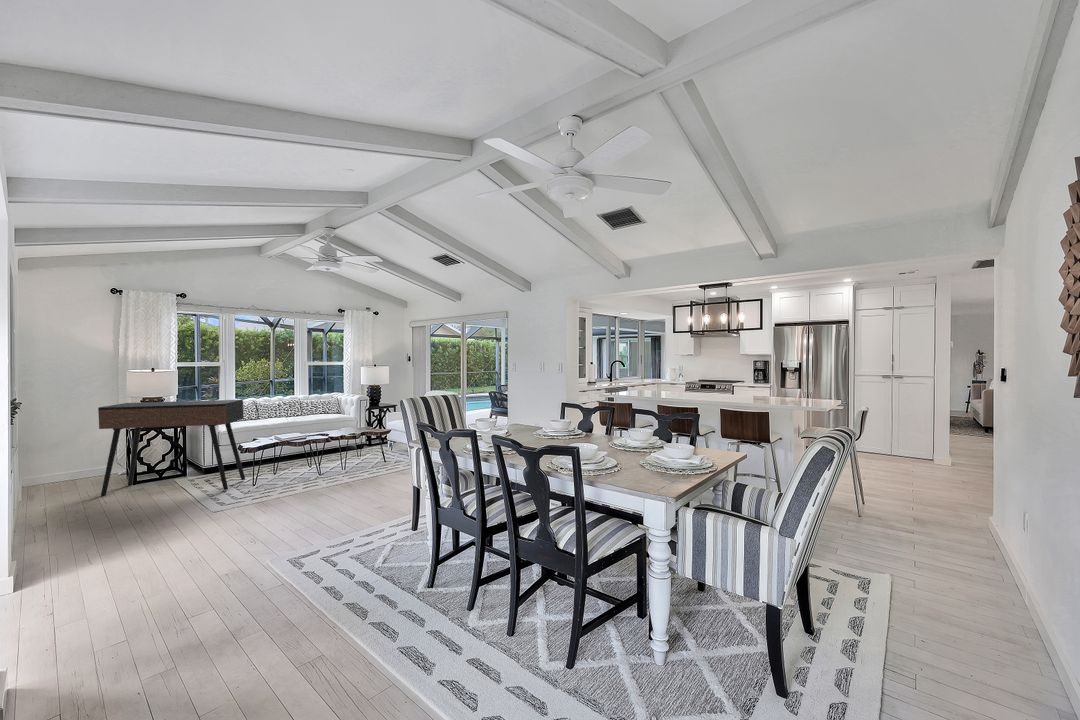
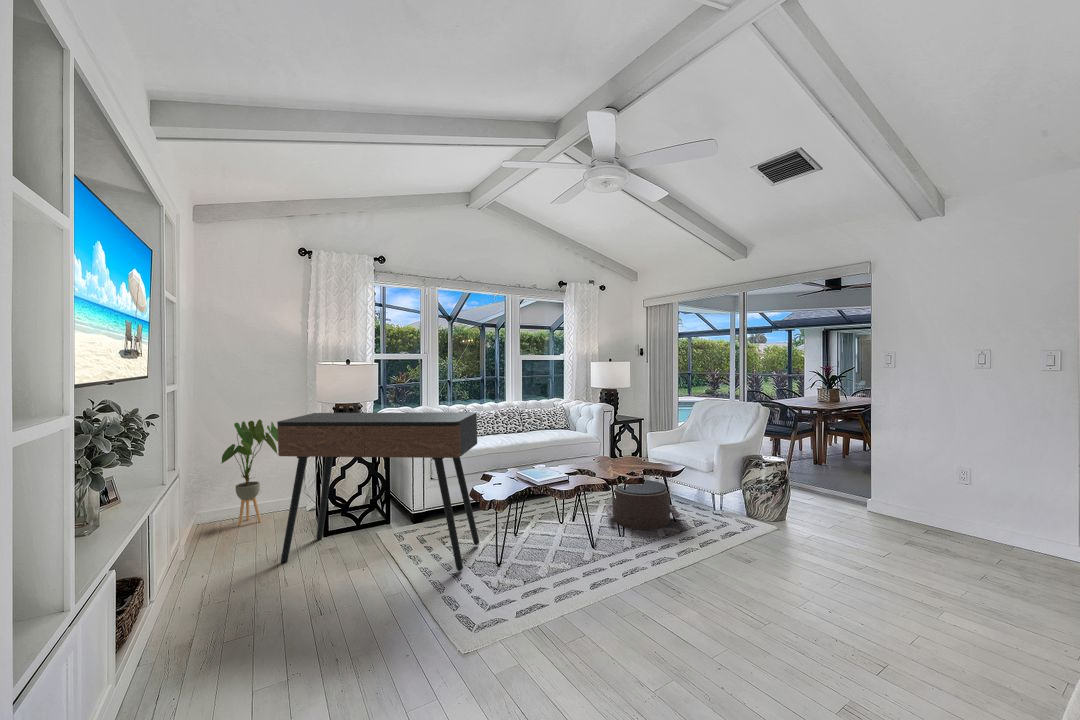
house plant: none [49,410,105,484] -> present [221,419,278,526]
pouf: none [338,441,385,468] -> present [606,480,681,529]

